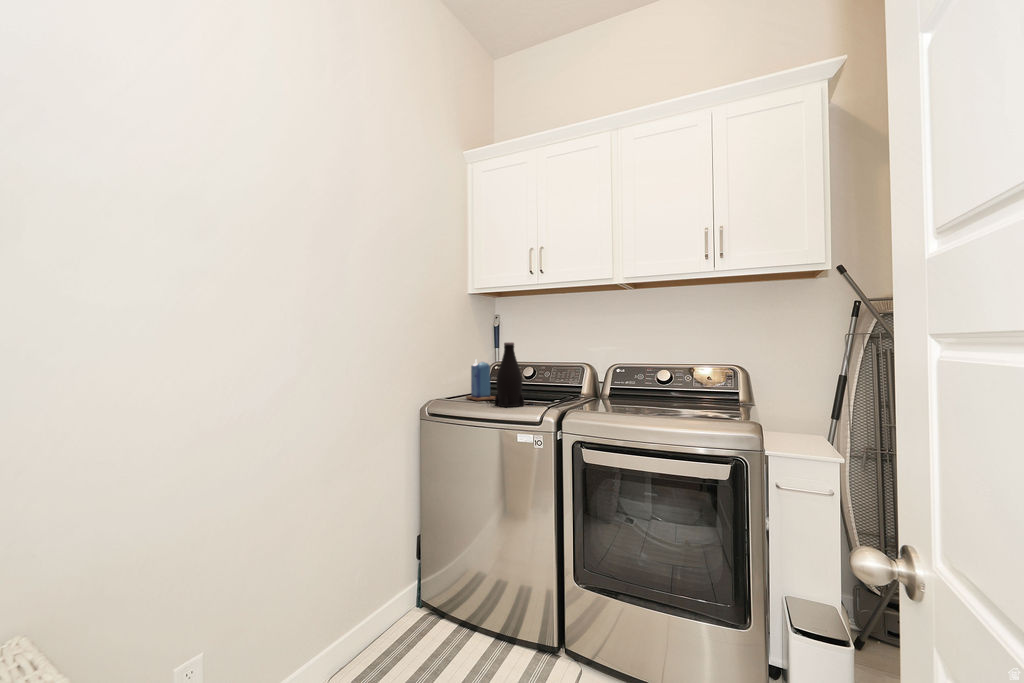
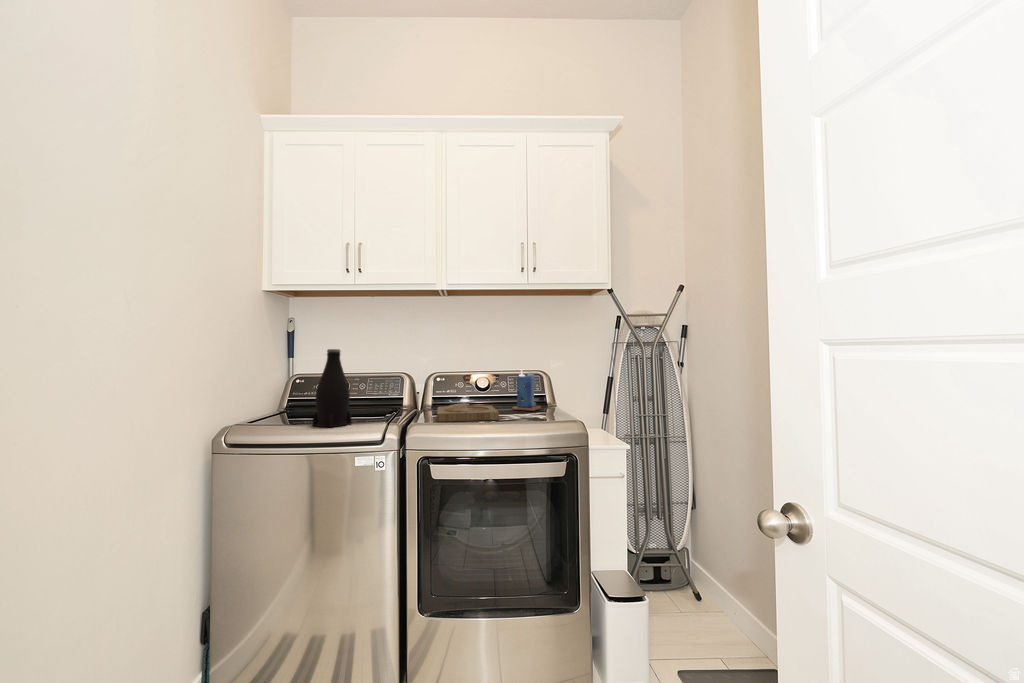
candle: present [466,360,496,401] -> present [512,370,541,411]
tray: none [596,395,664,414] -> present [437,403,499,422]

